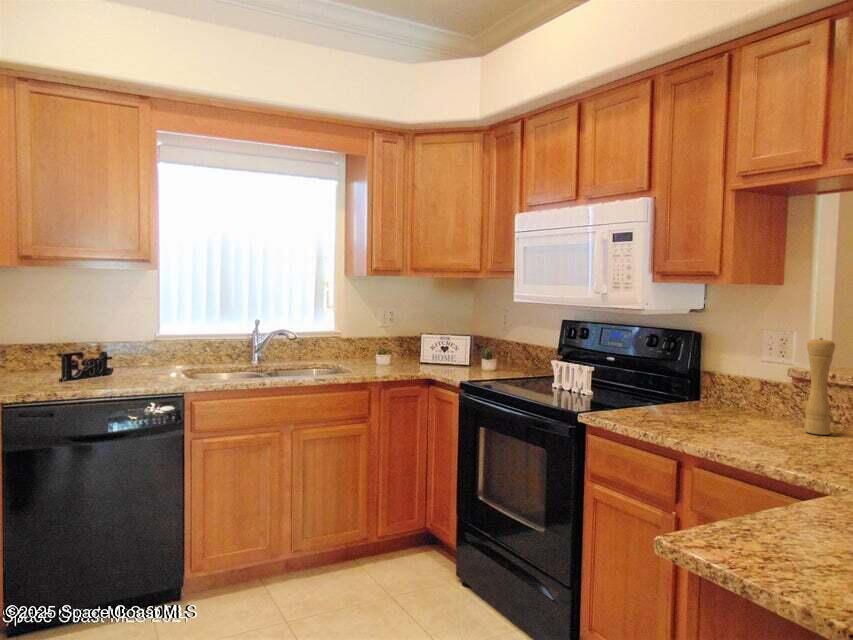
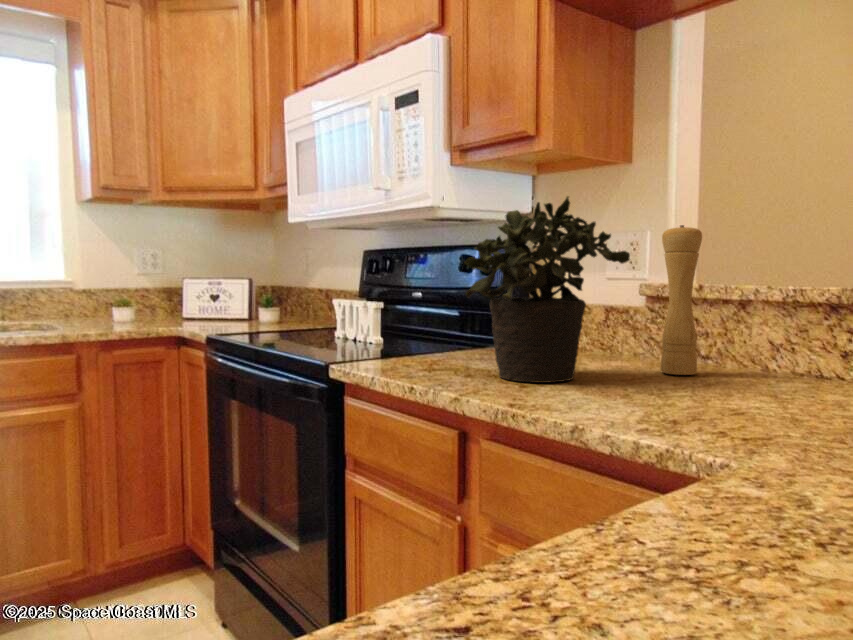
potted plant: none [678,320,787,435] -> present [465,196,630,383]

